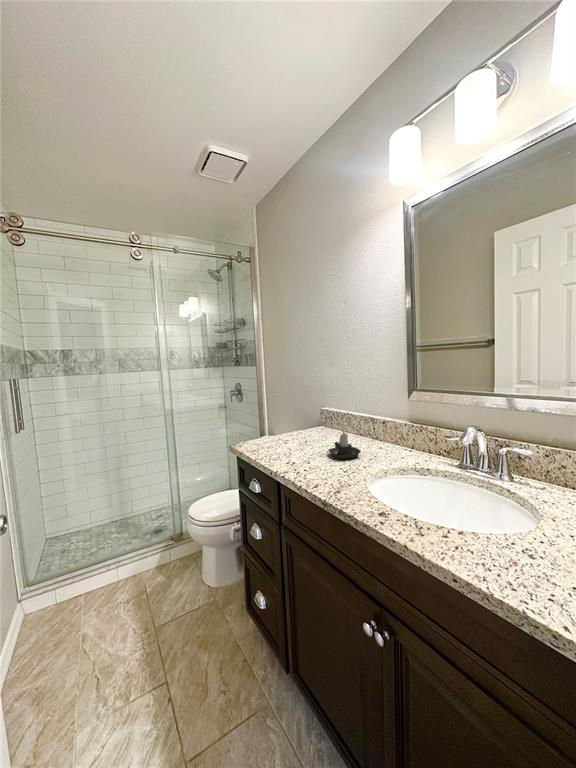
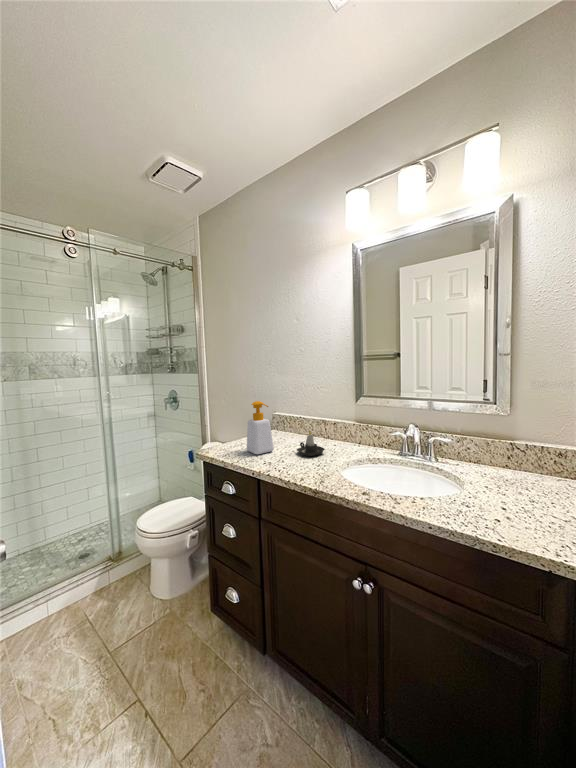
soap bottle: none [277,393,305,452] -> present [247,401,274,454]

